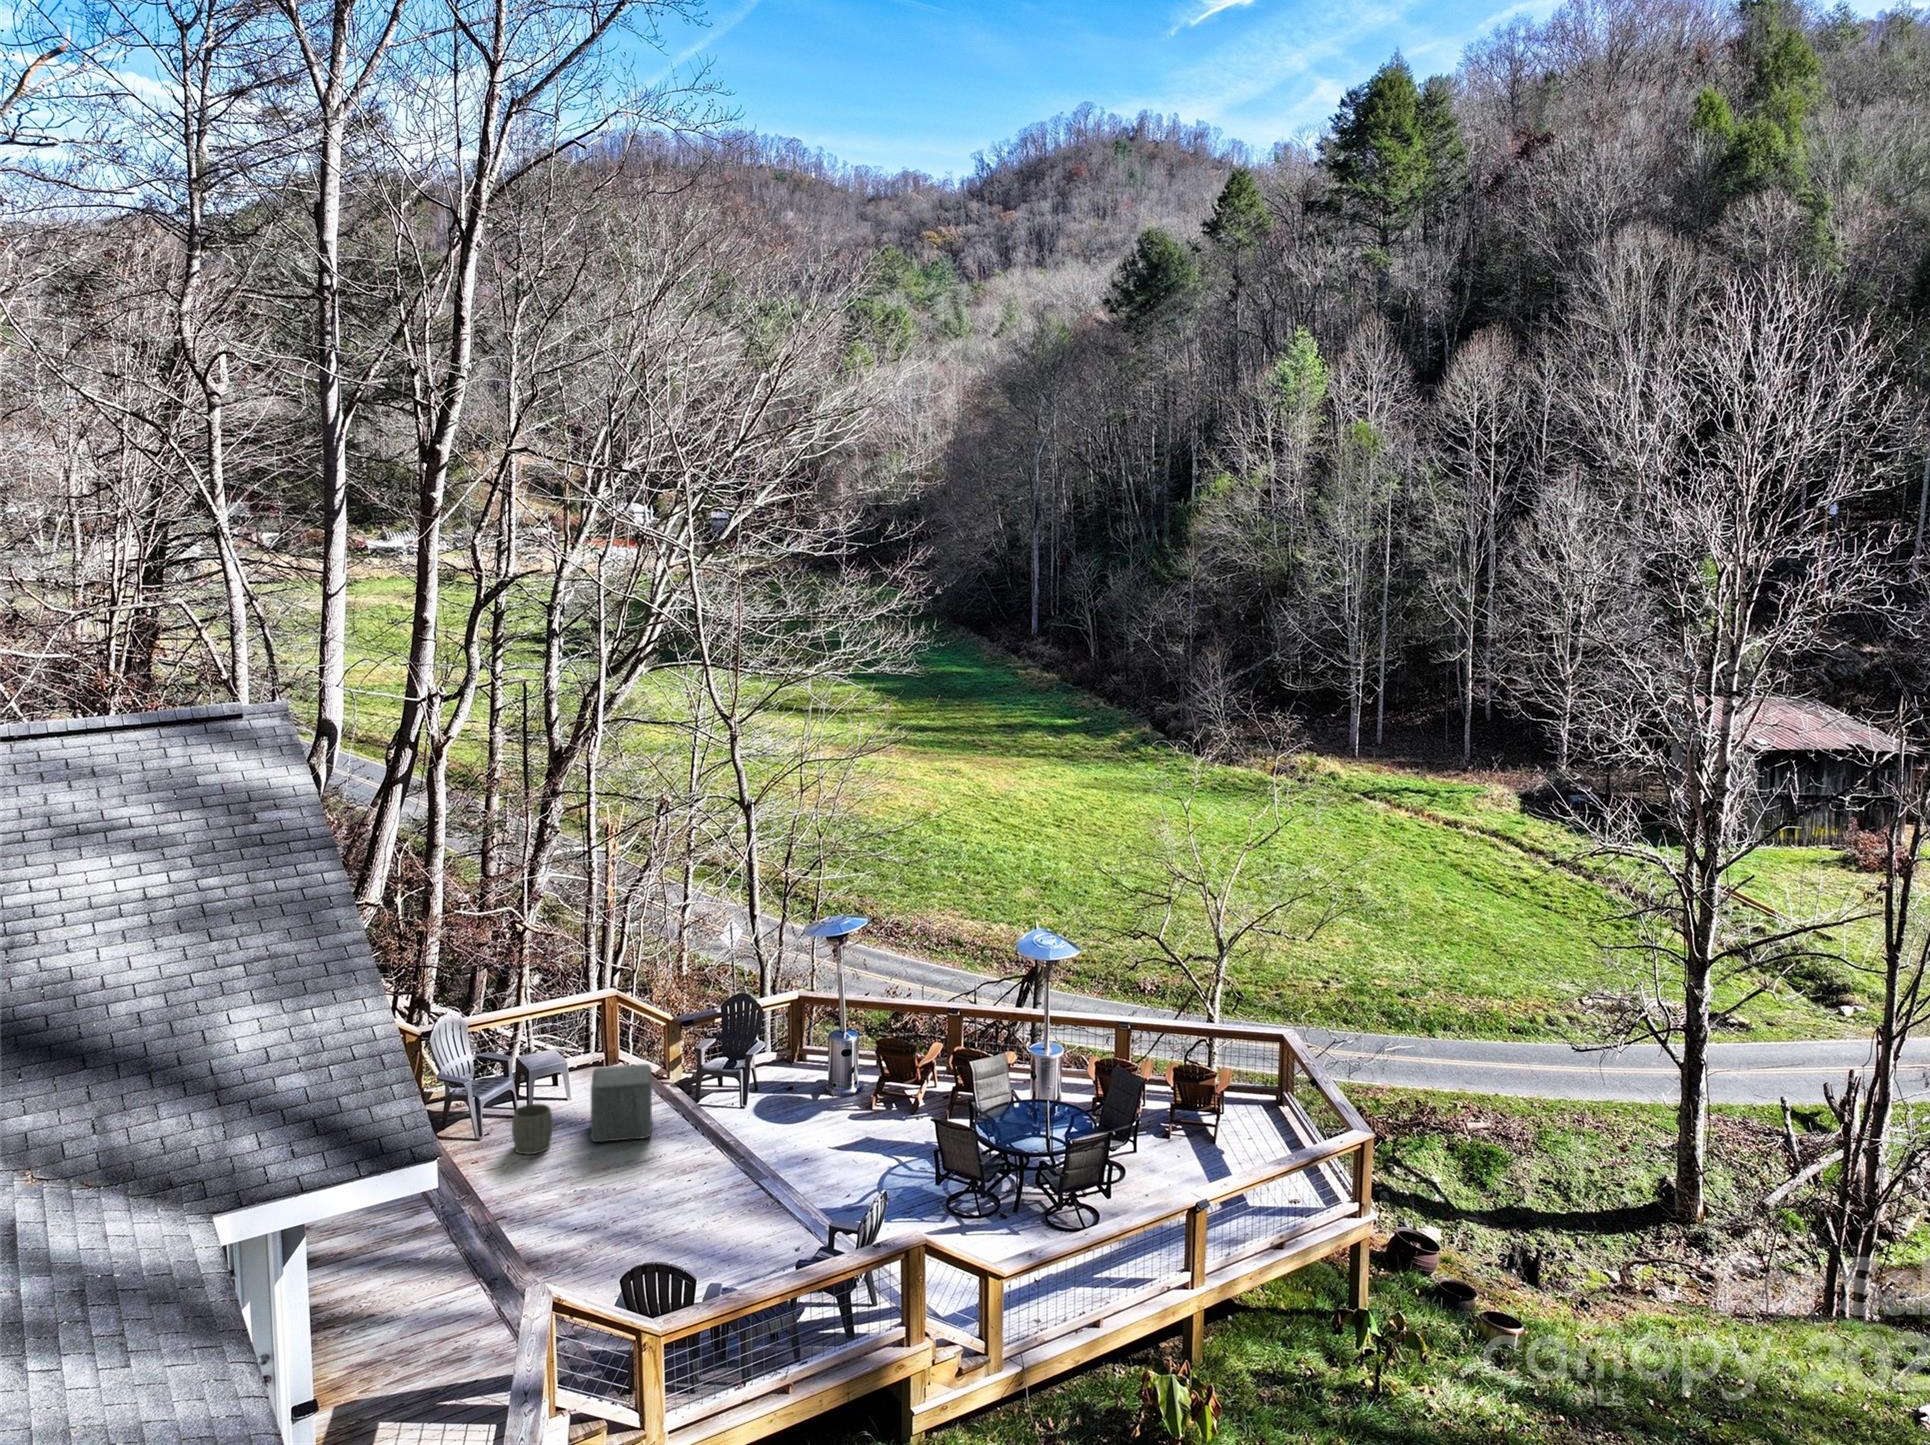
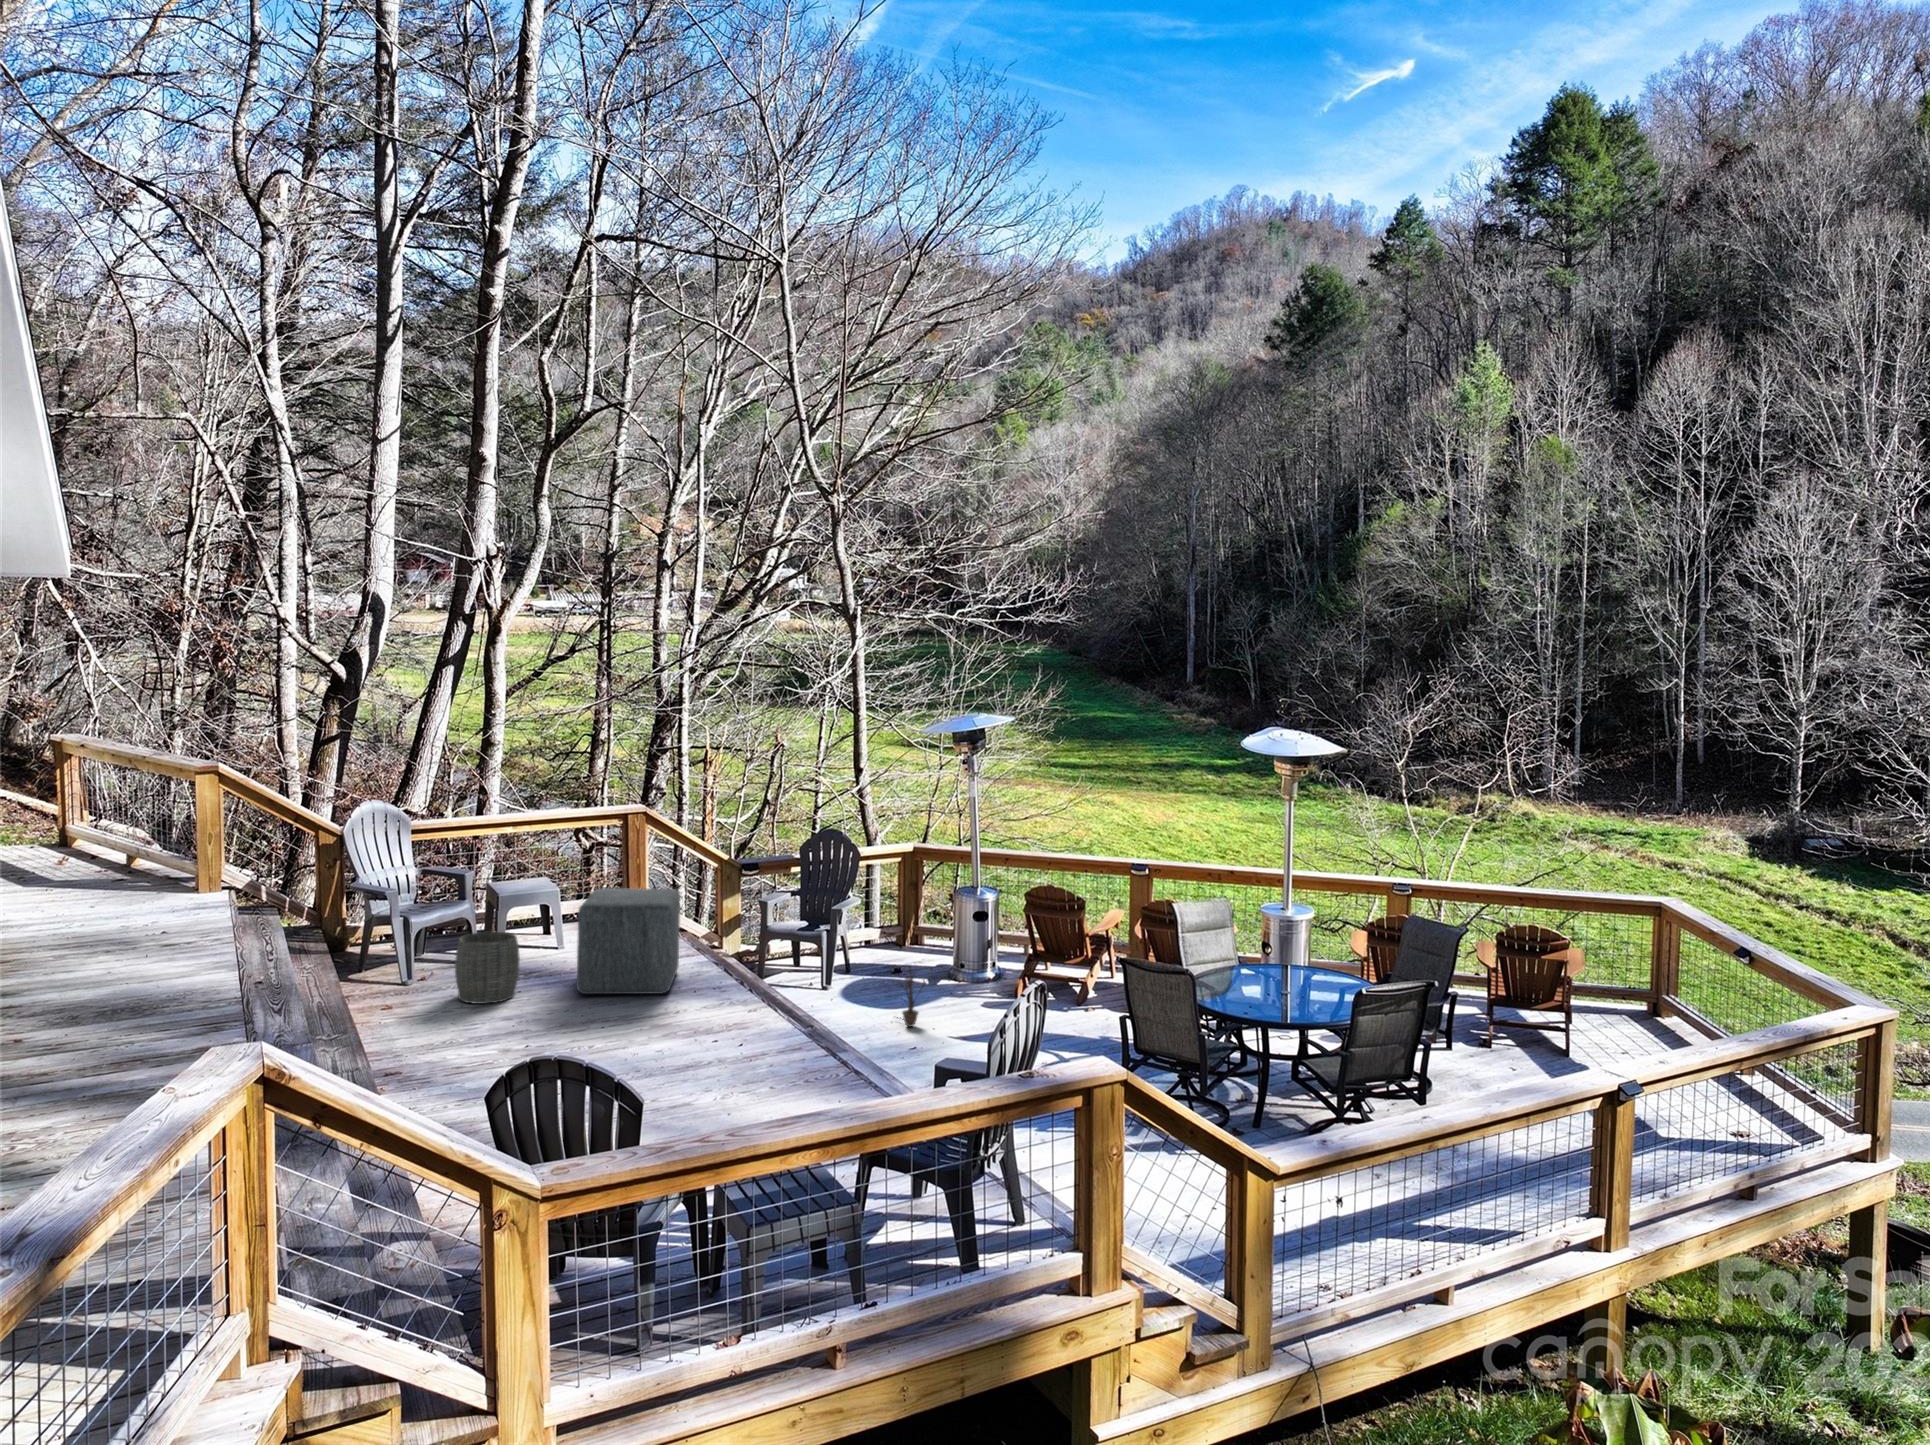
decorative plant: none [793,1105,815,1144] -> present [897,966,926,1027]

